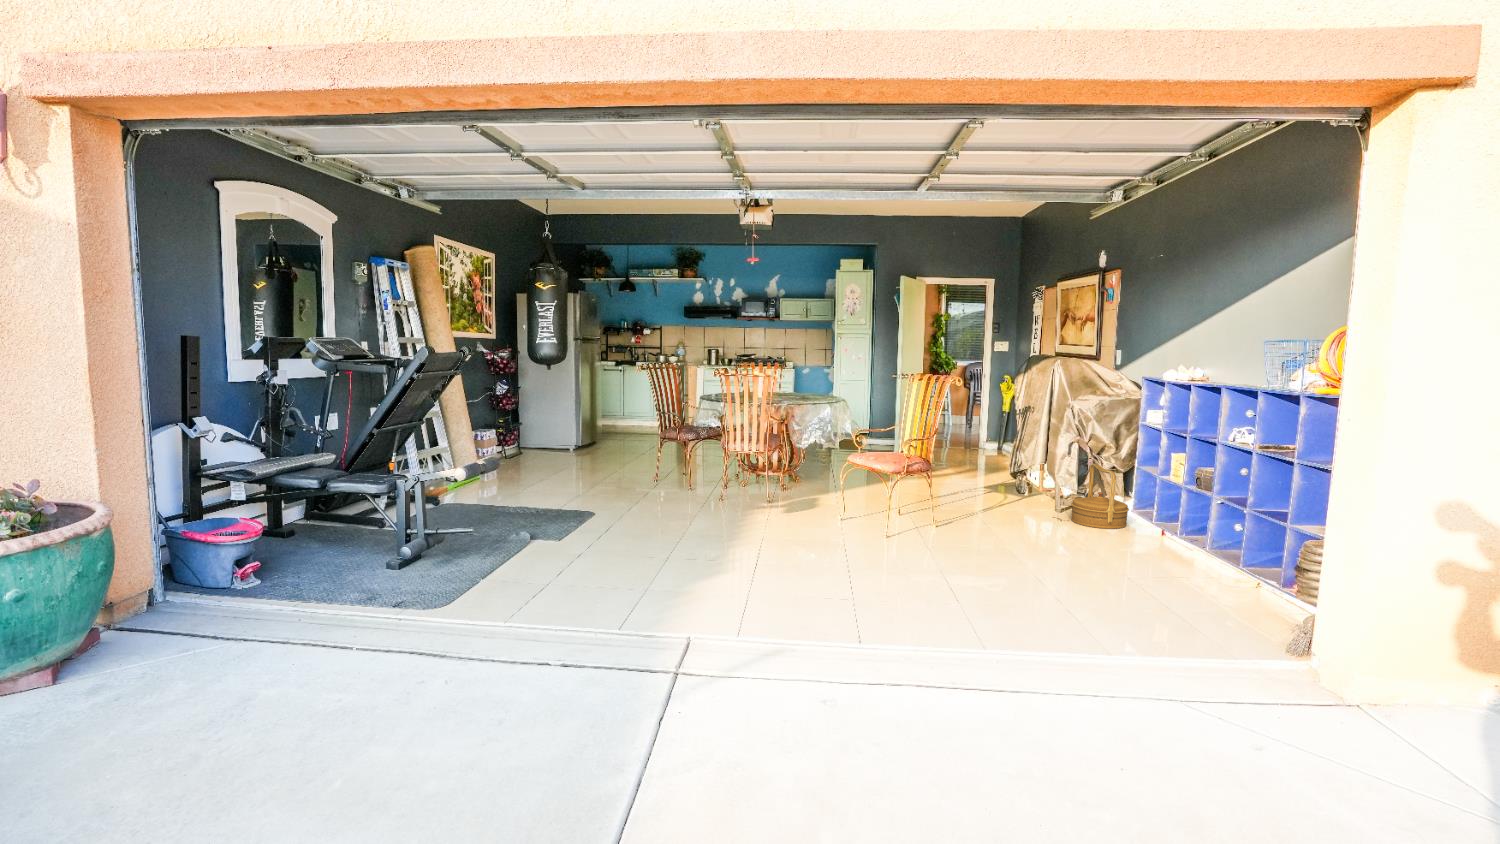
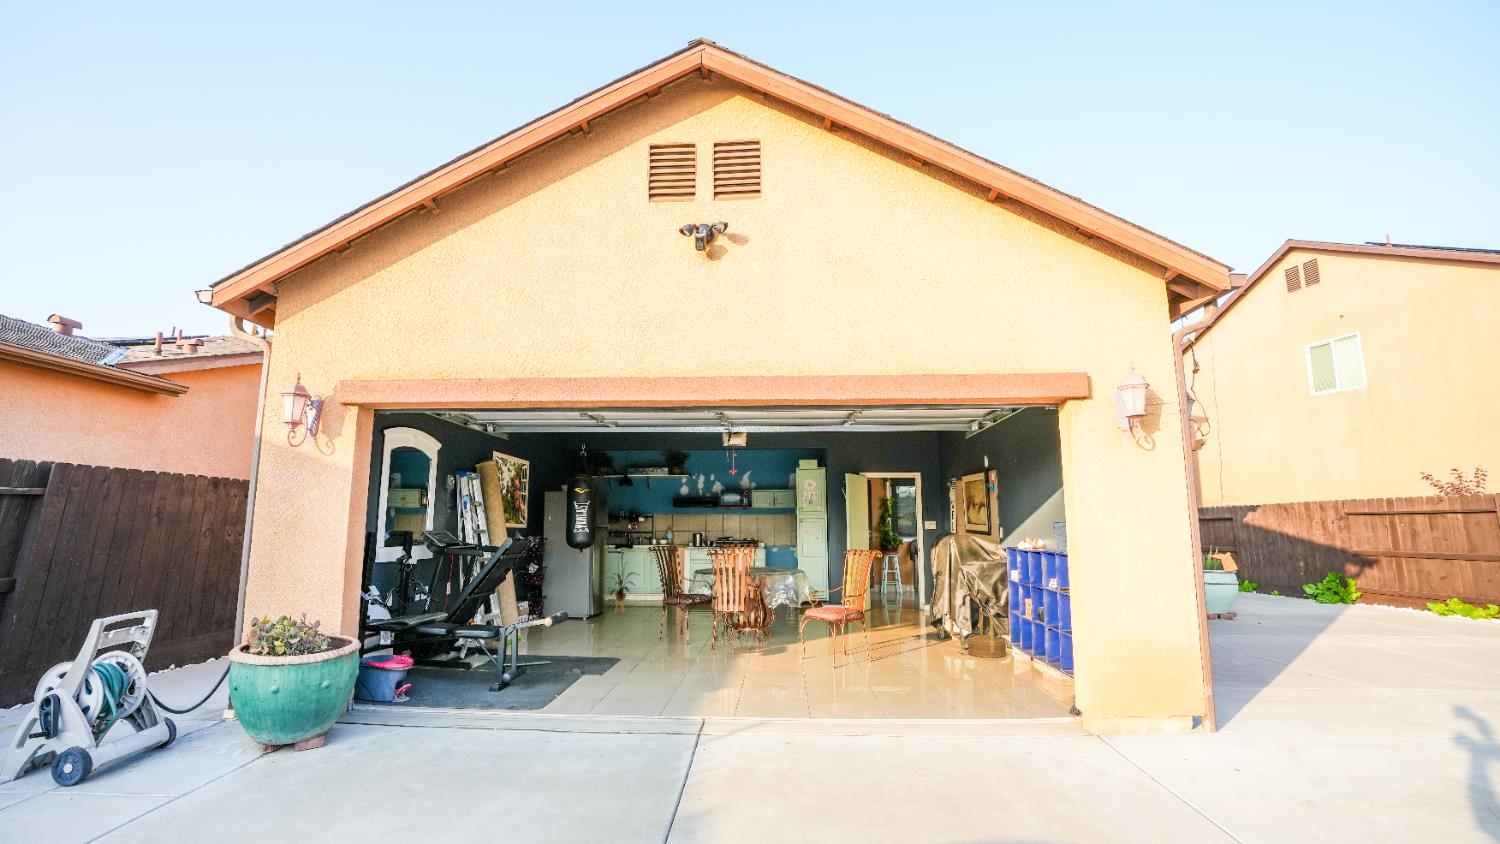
house plant: none [595,383,639,445] -> present [610,572,637,613]

